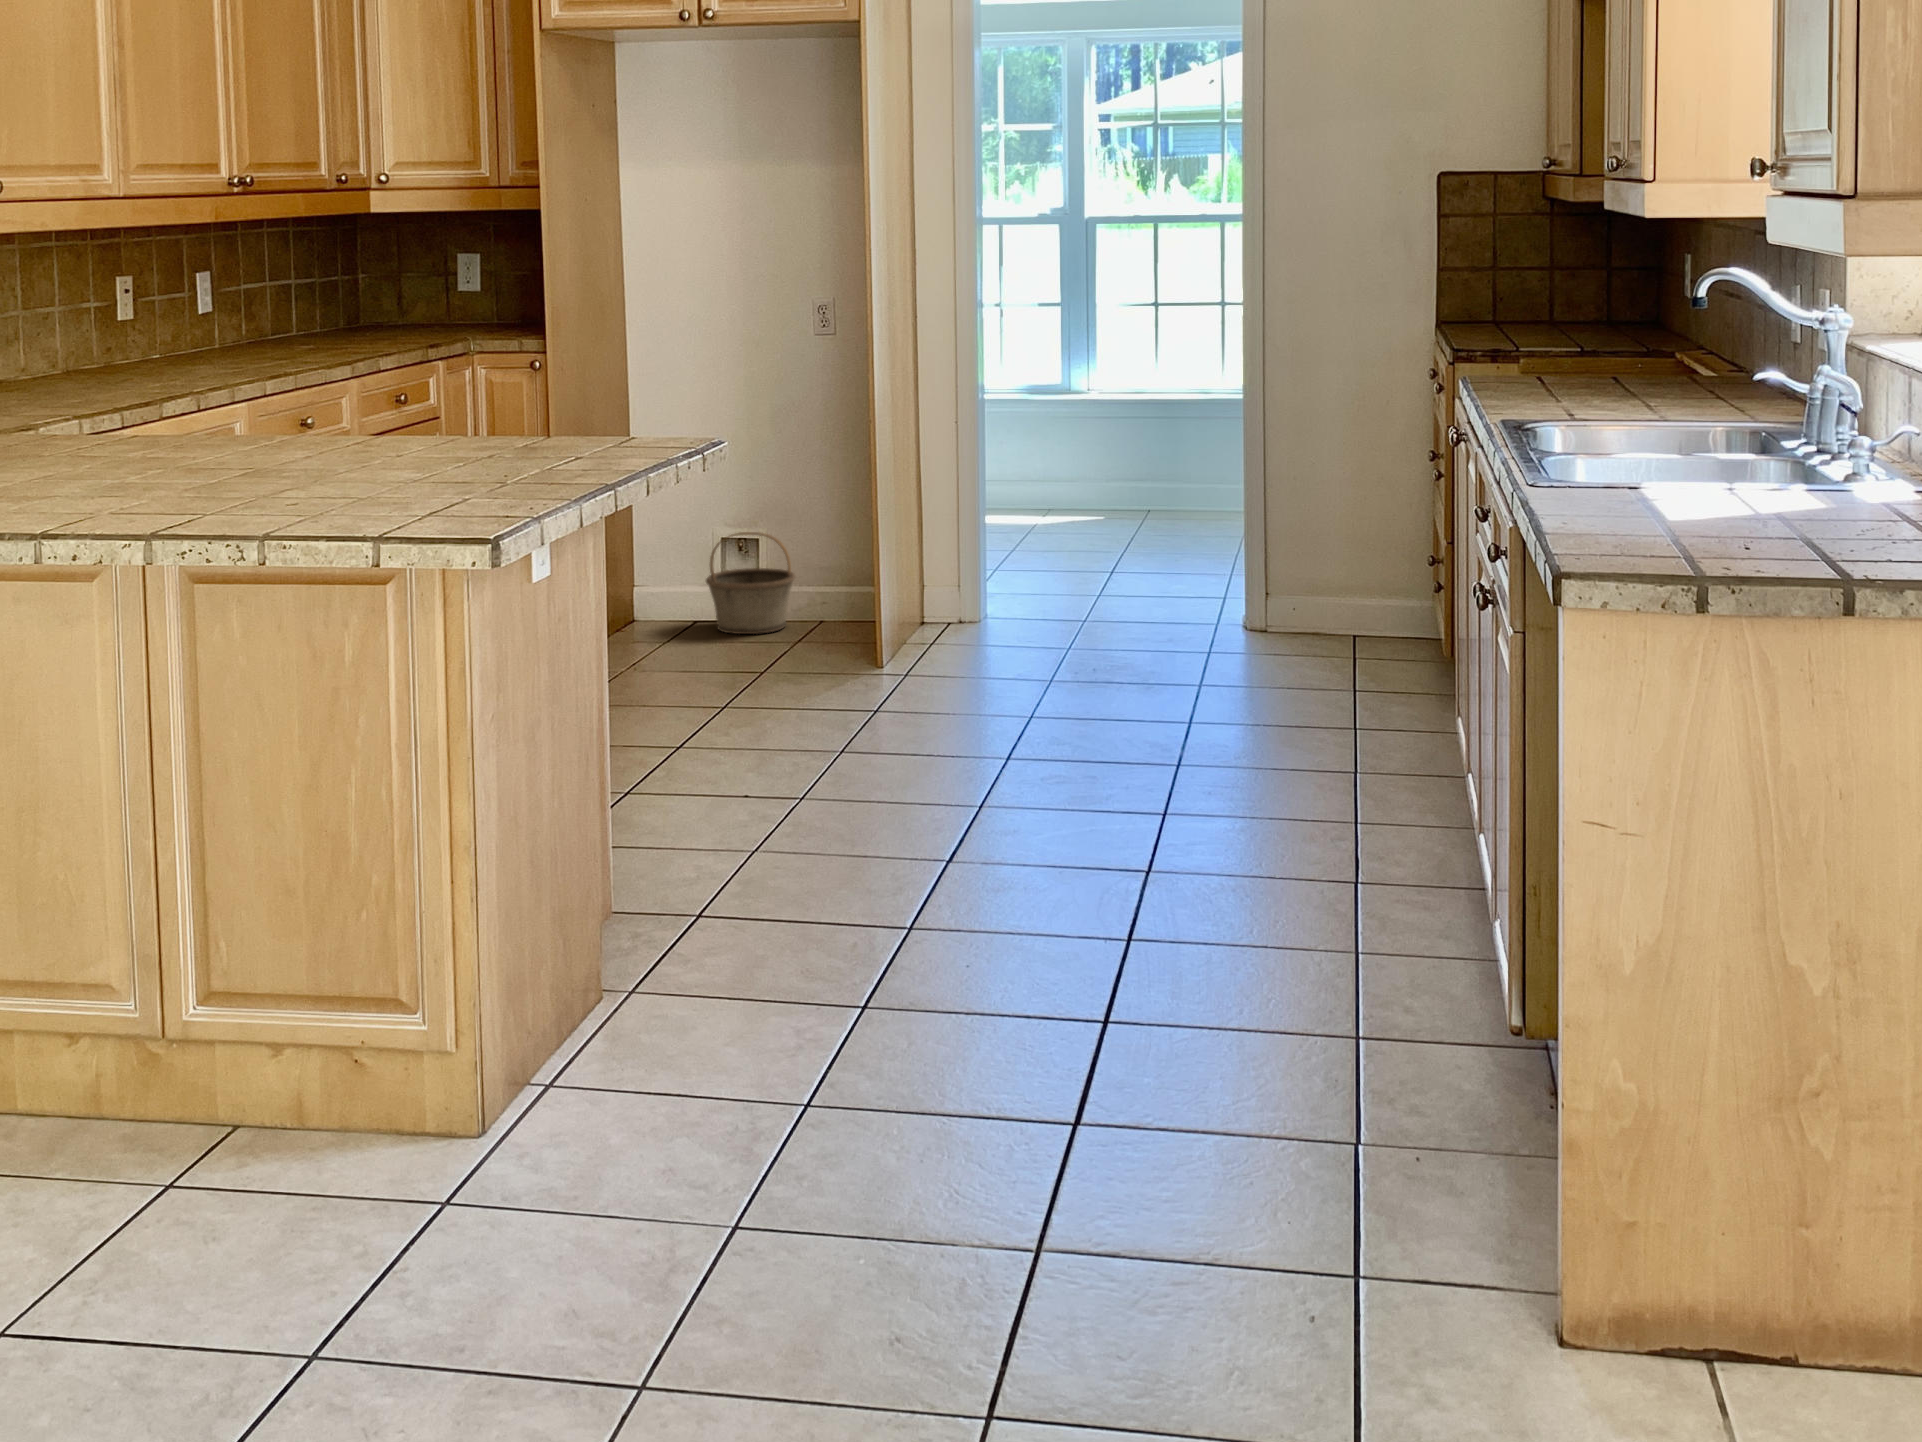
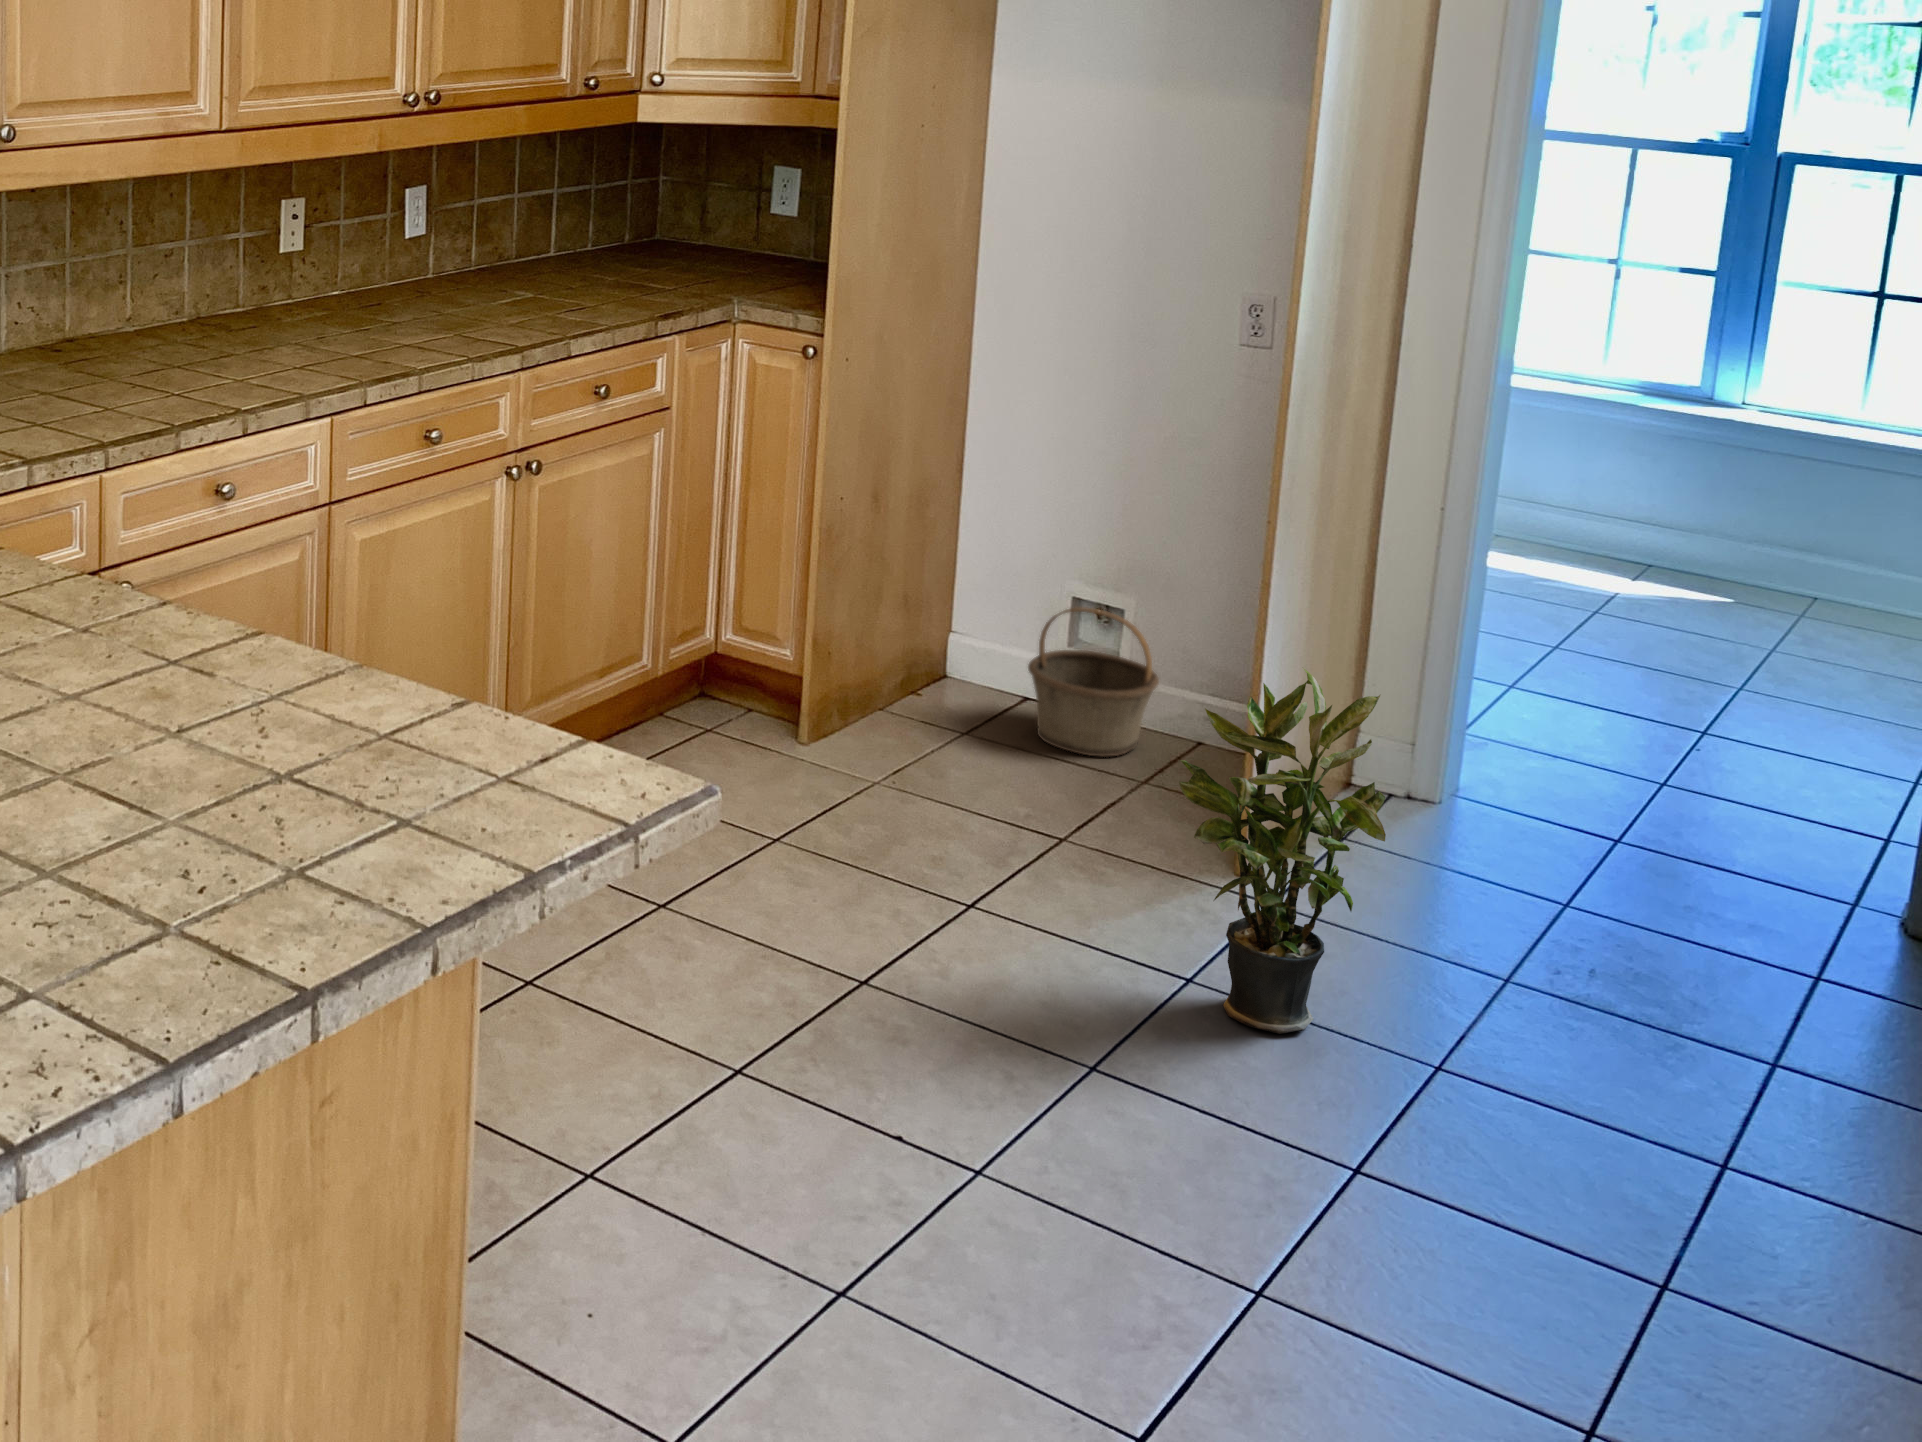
potted plant: none [863,483,990,718] -> present [1179,669,1386,1034]

